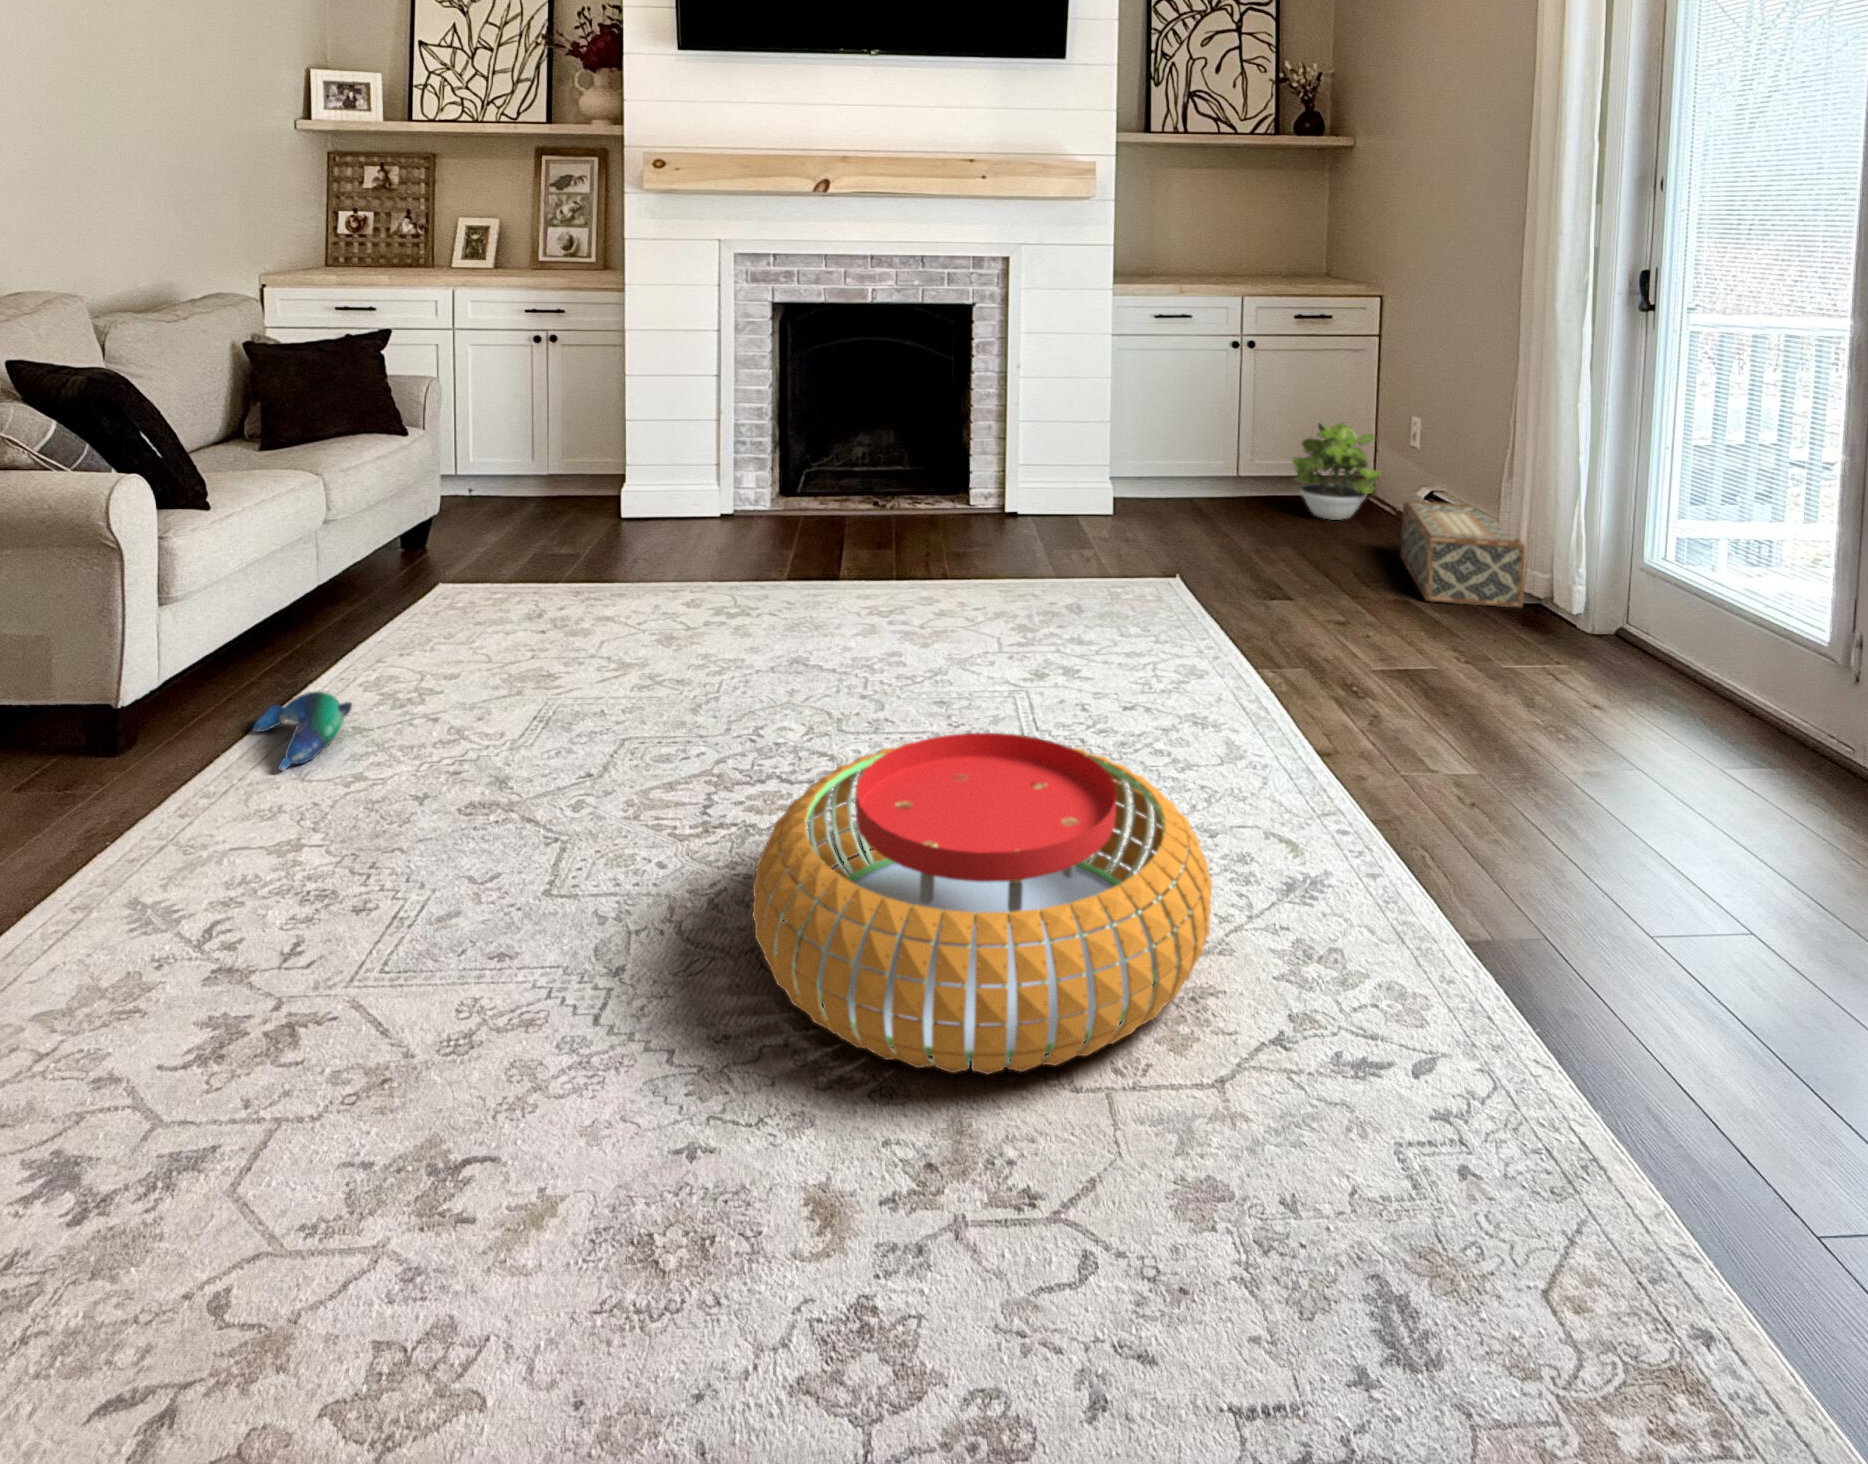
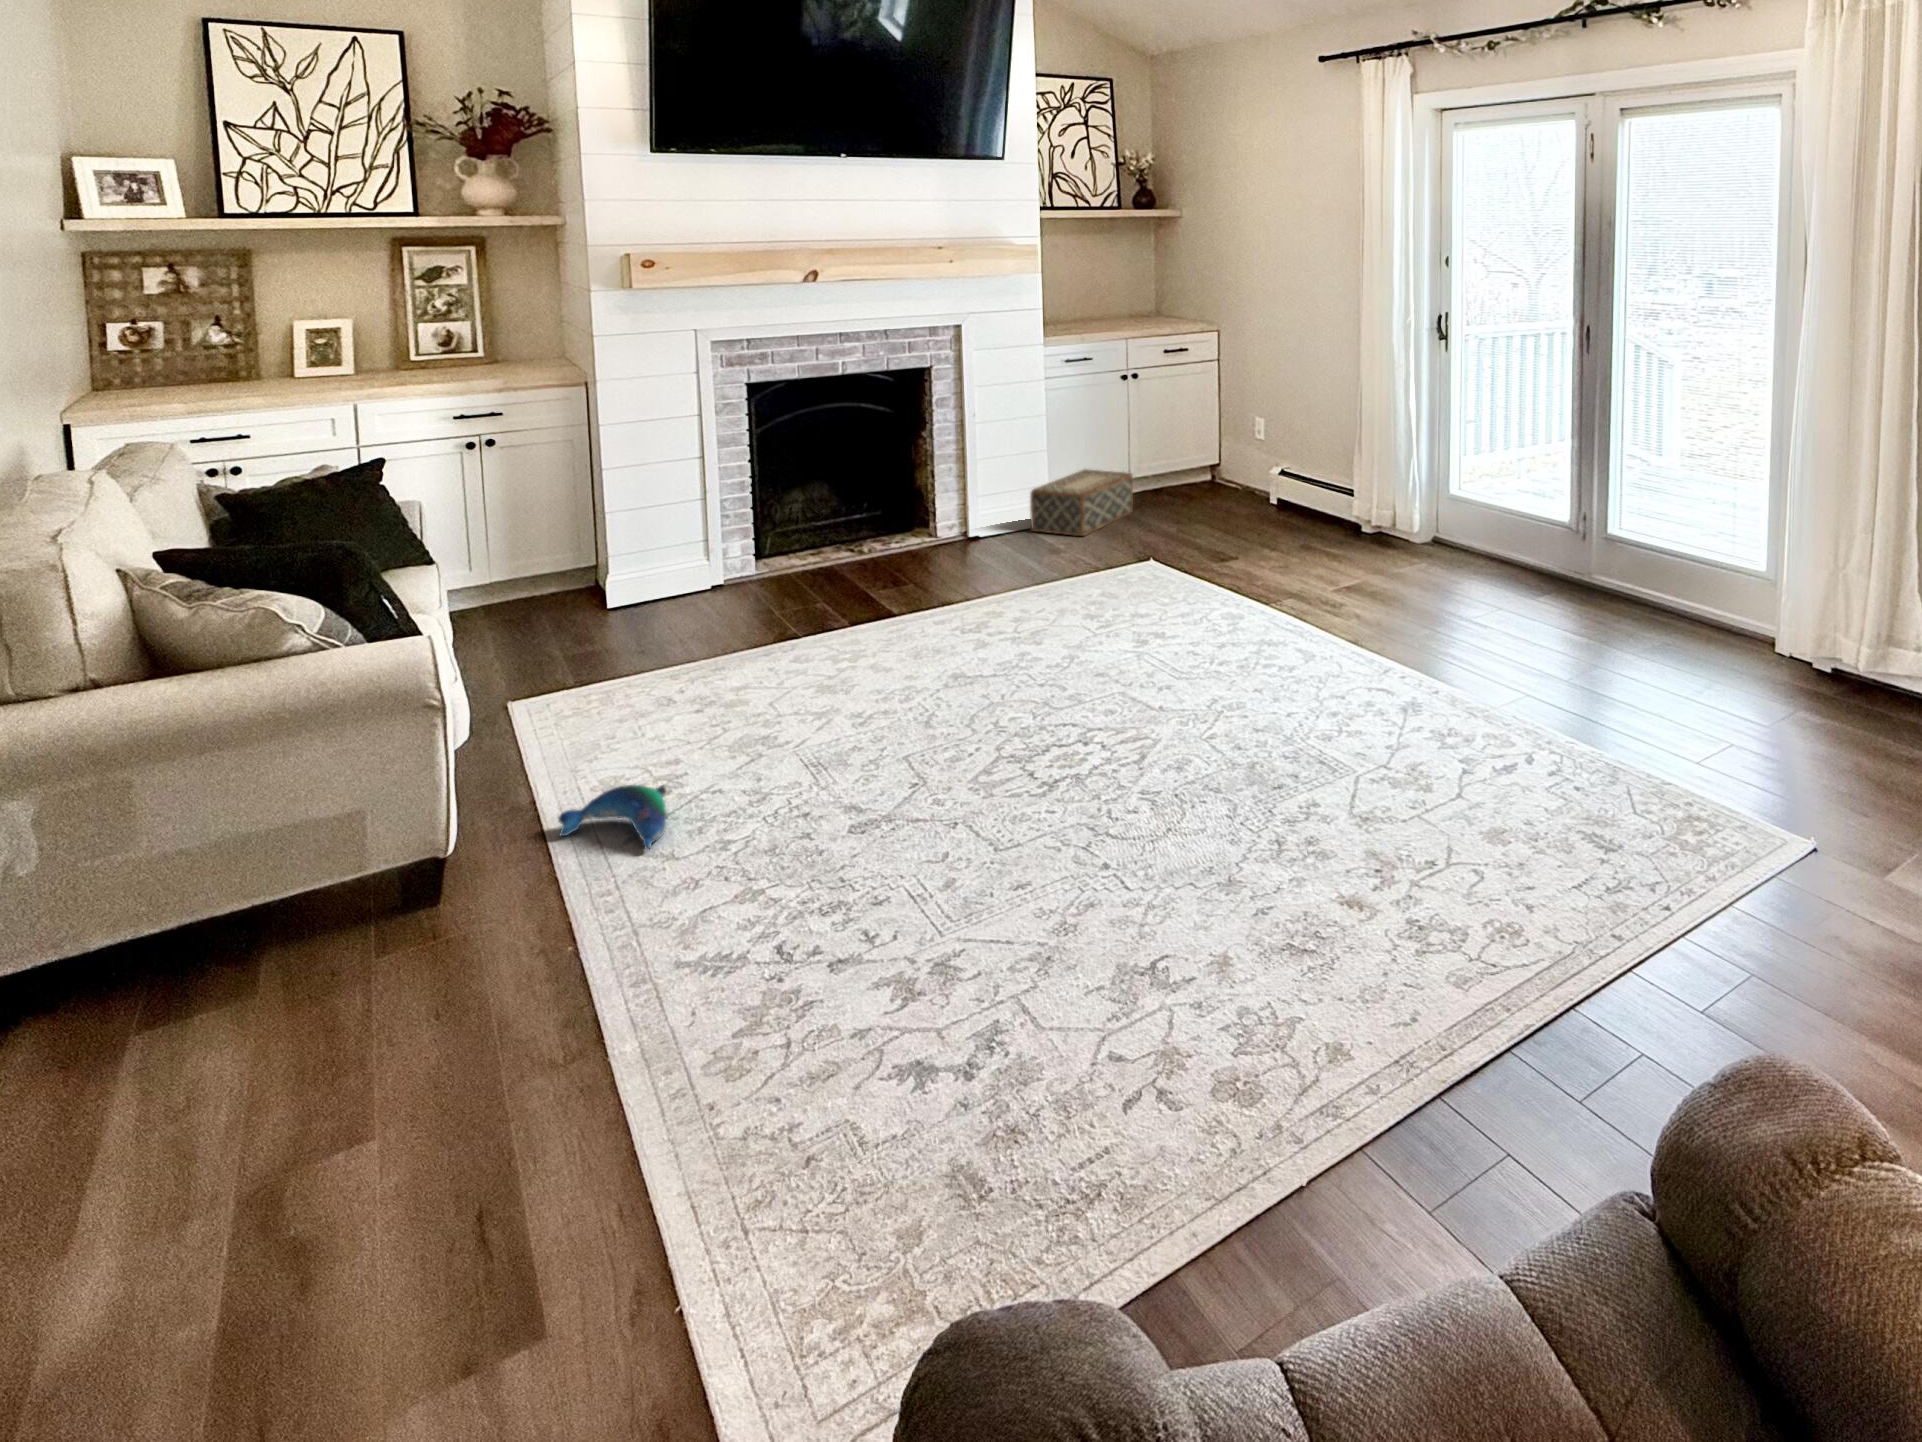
potted plant: present [1292,423,1382,520] -> none [1166,428,1236,501]
woven basket: present [1401,501,1525,608] -> present [1030,469,1133,536]
pouf: present [753,733,1212,1075] -> none [1152,659,1424,840]

